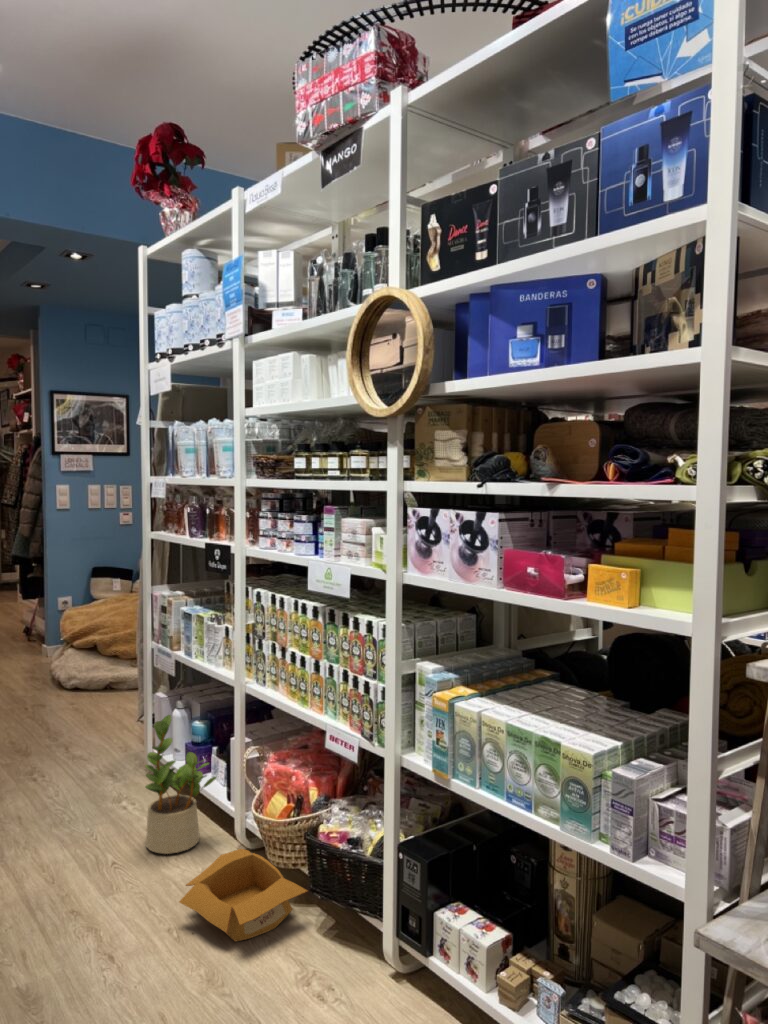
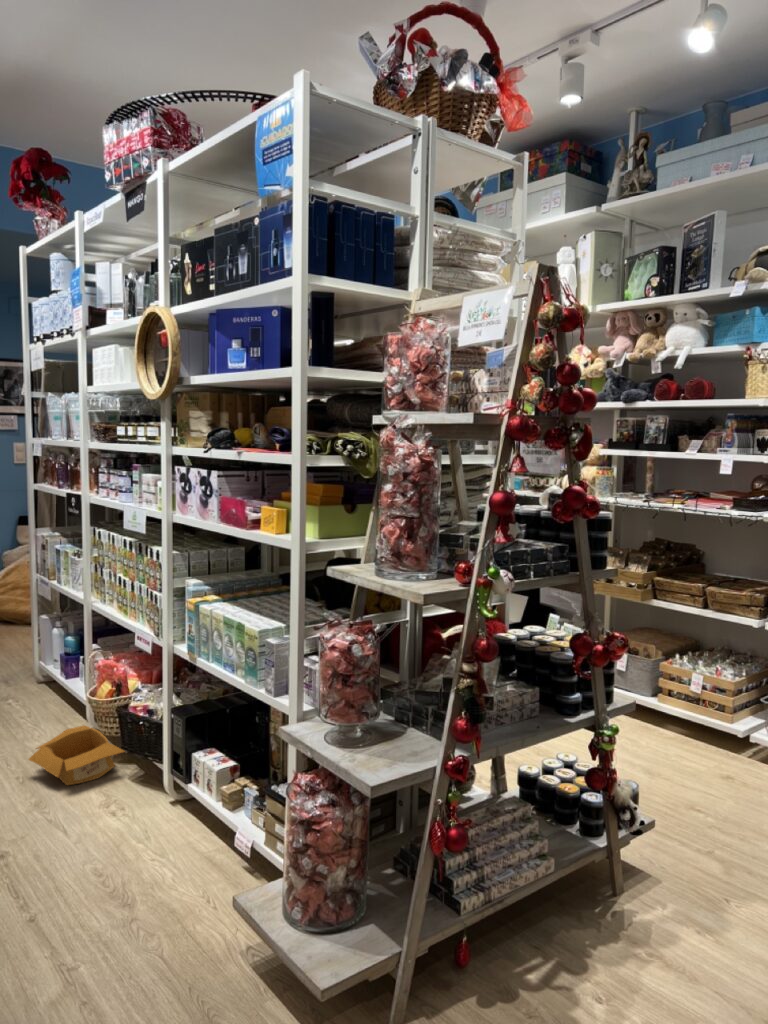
potted plant: present [145,715,216,854] -> none [14,627,76,734]

